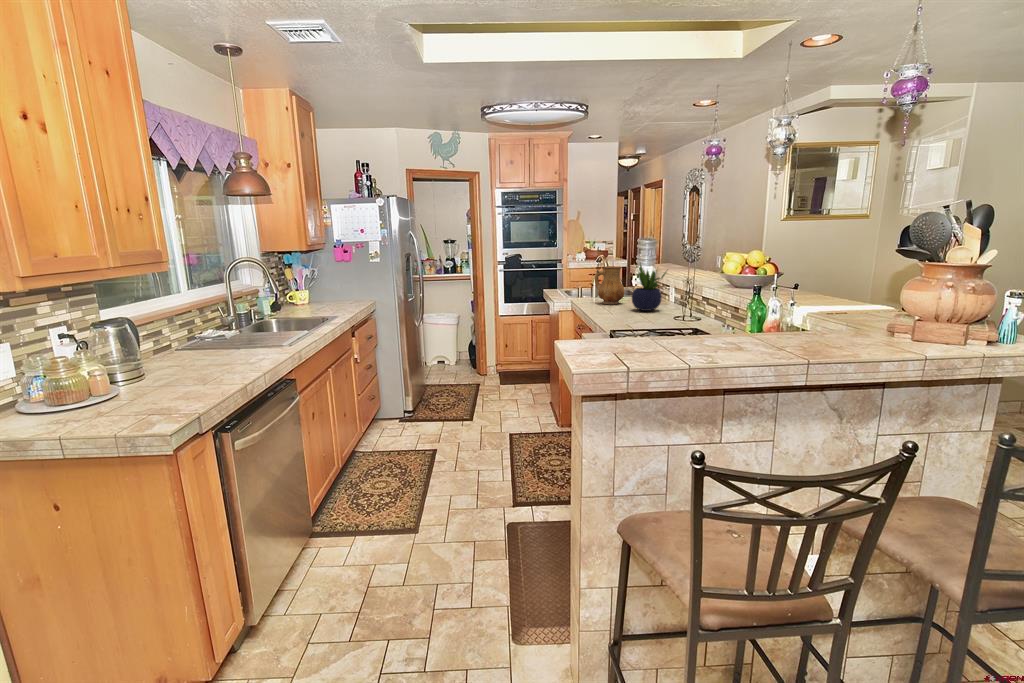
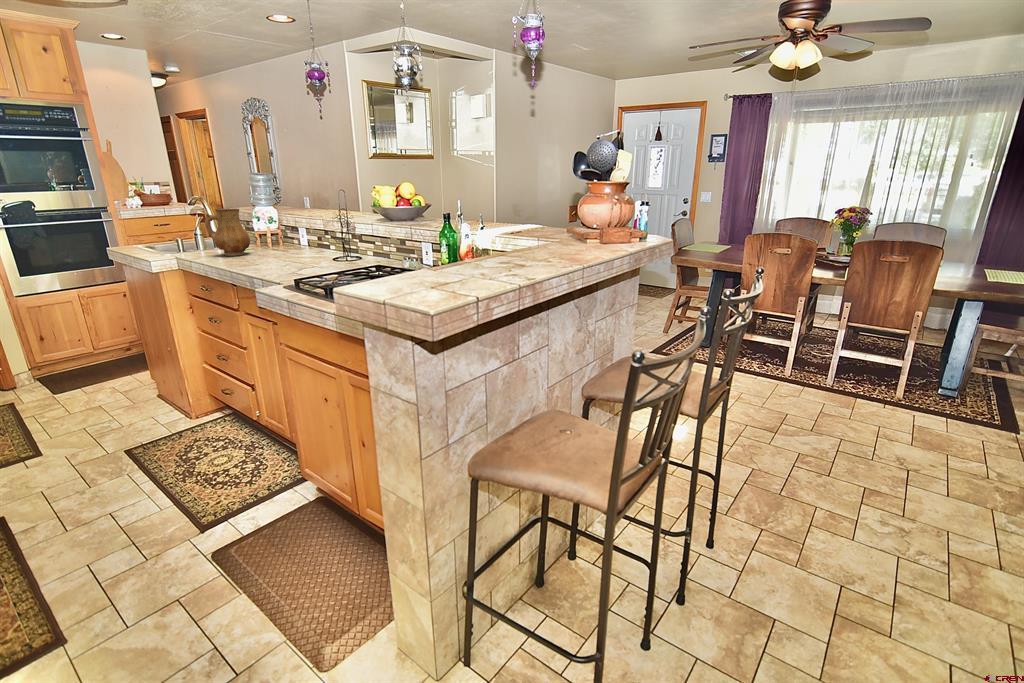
potted plant: present [632,264,666,311] -> none [265,199,307,257]

